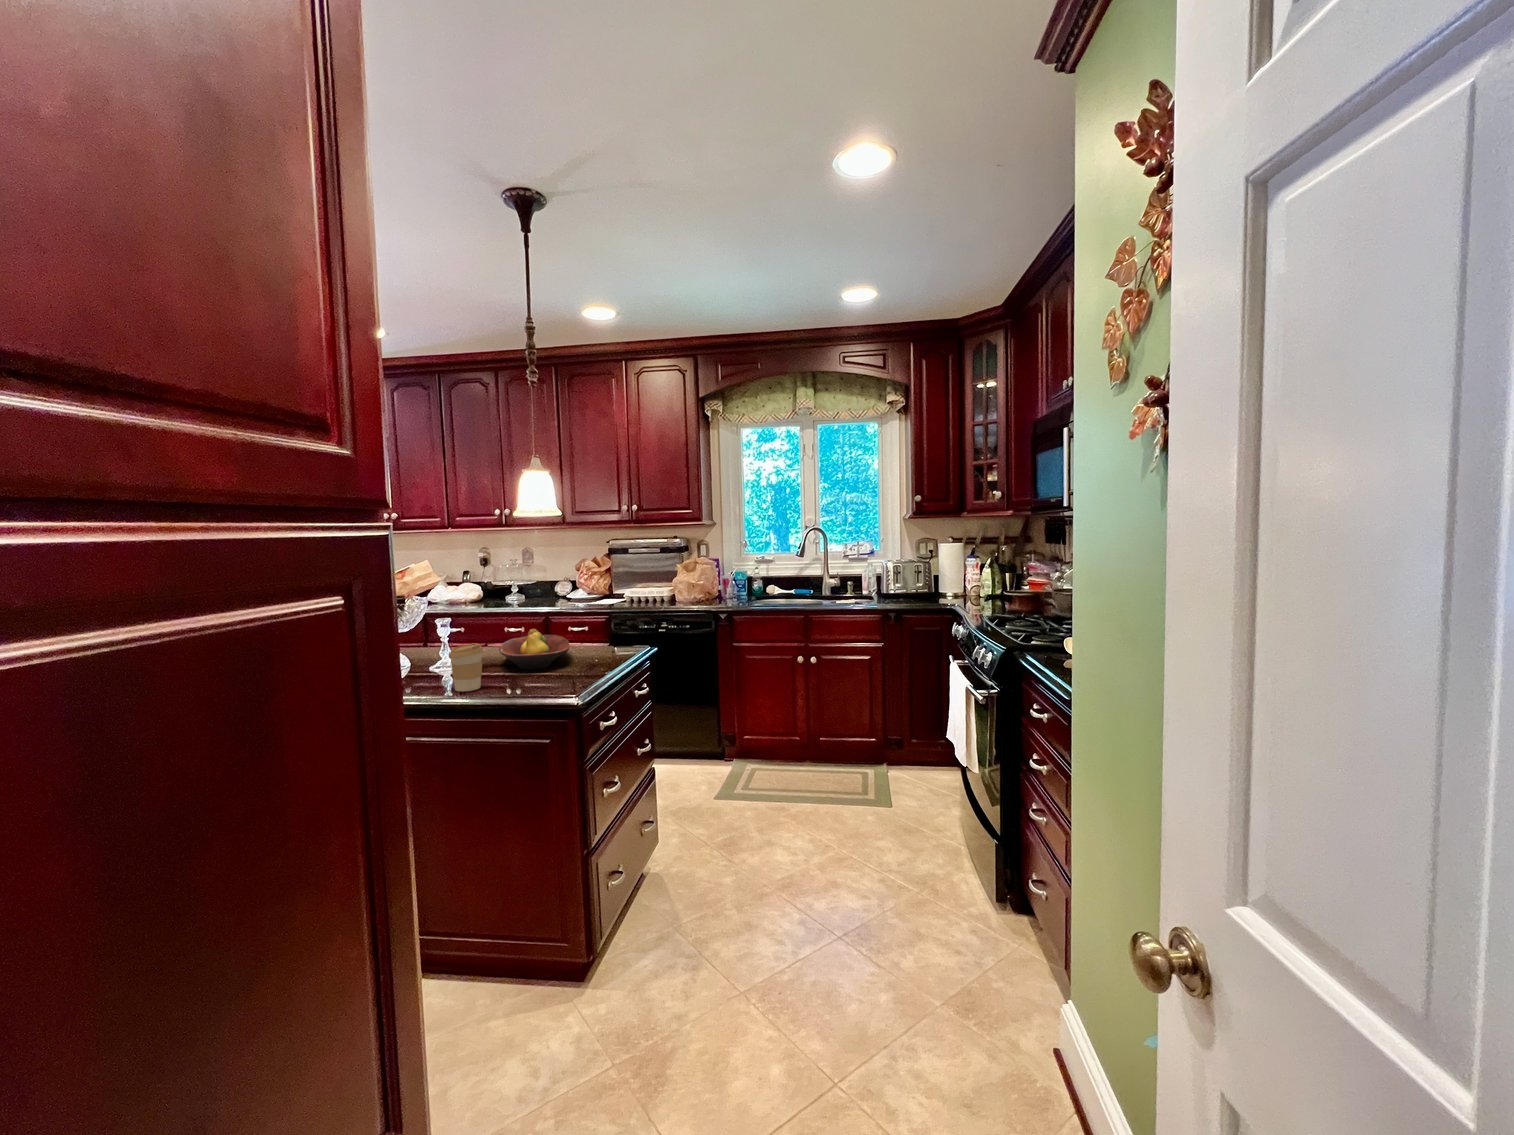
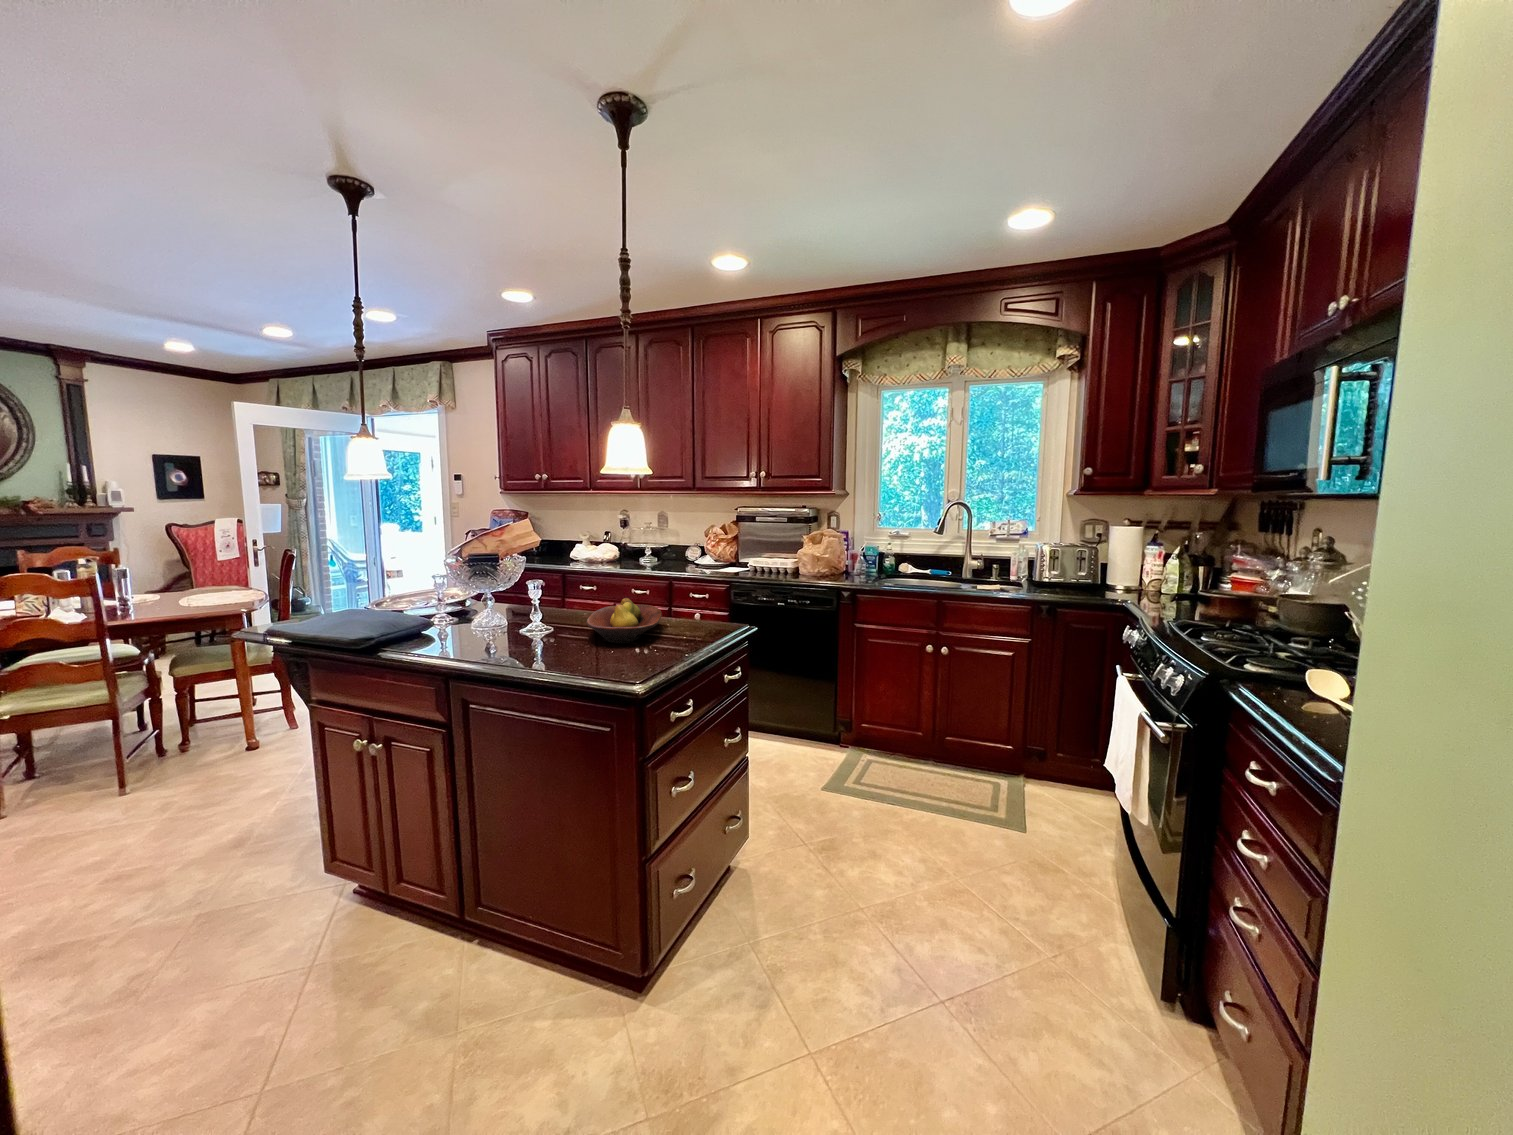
coffee cup: present [449,644,483,691] -> none [522,612,558,663]

